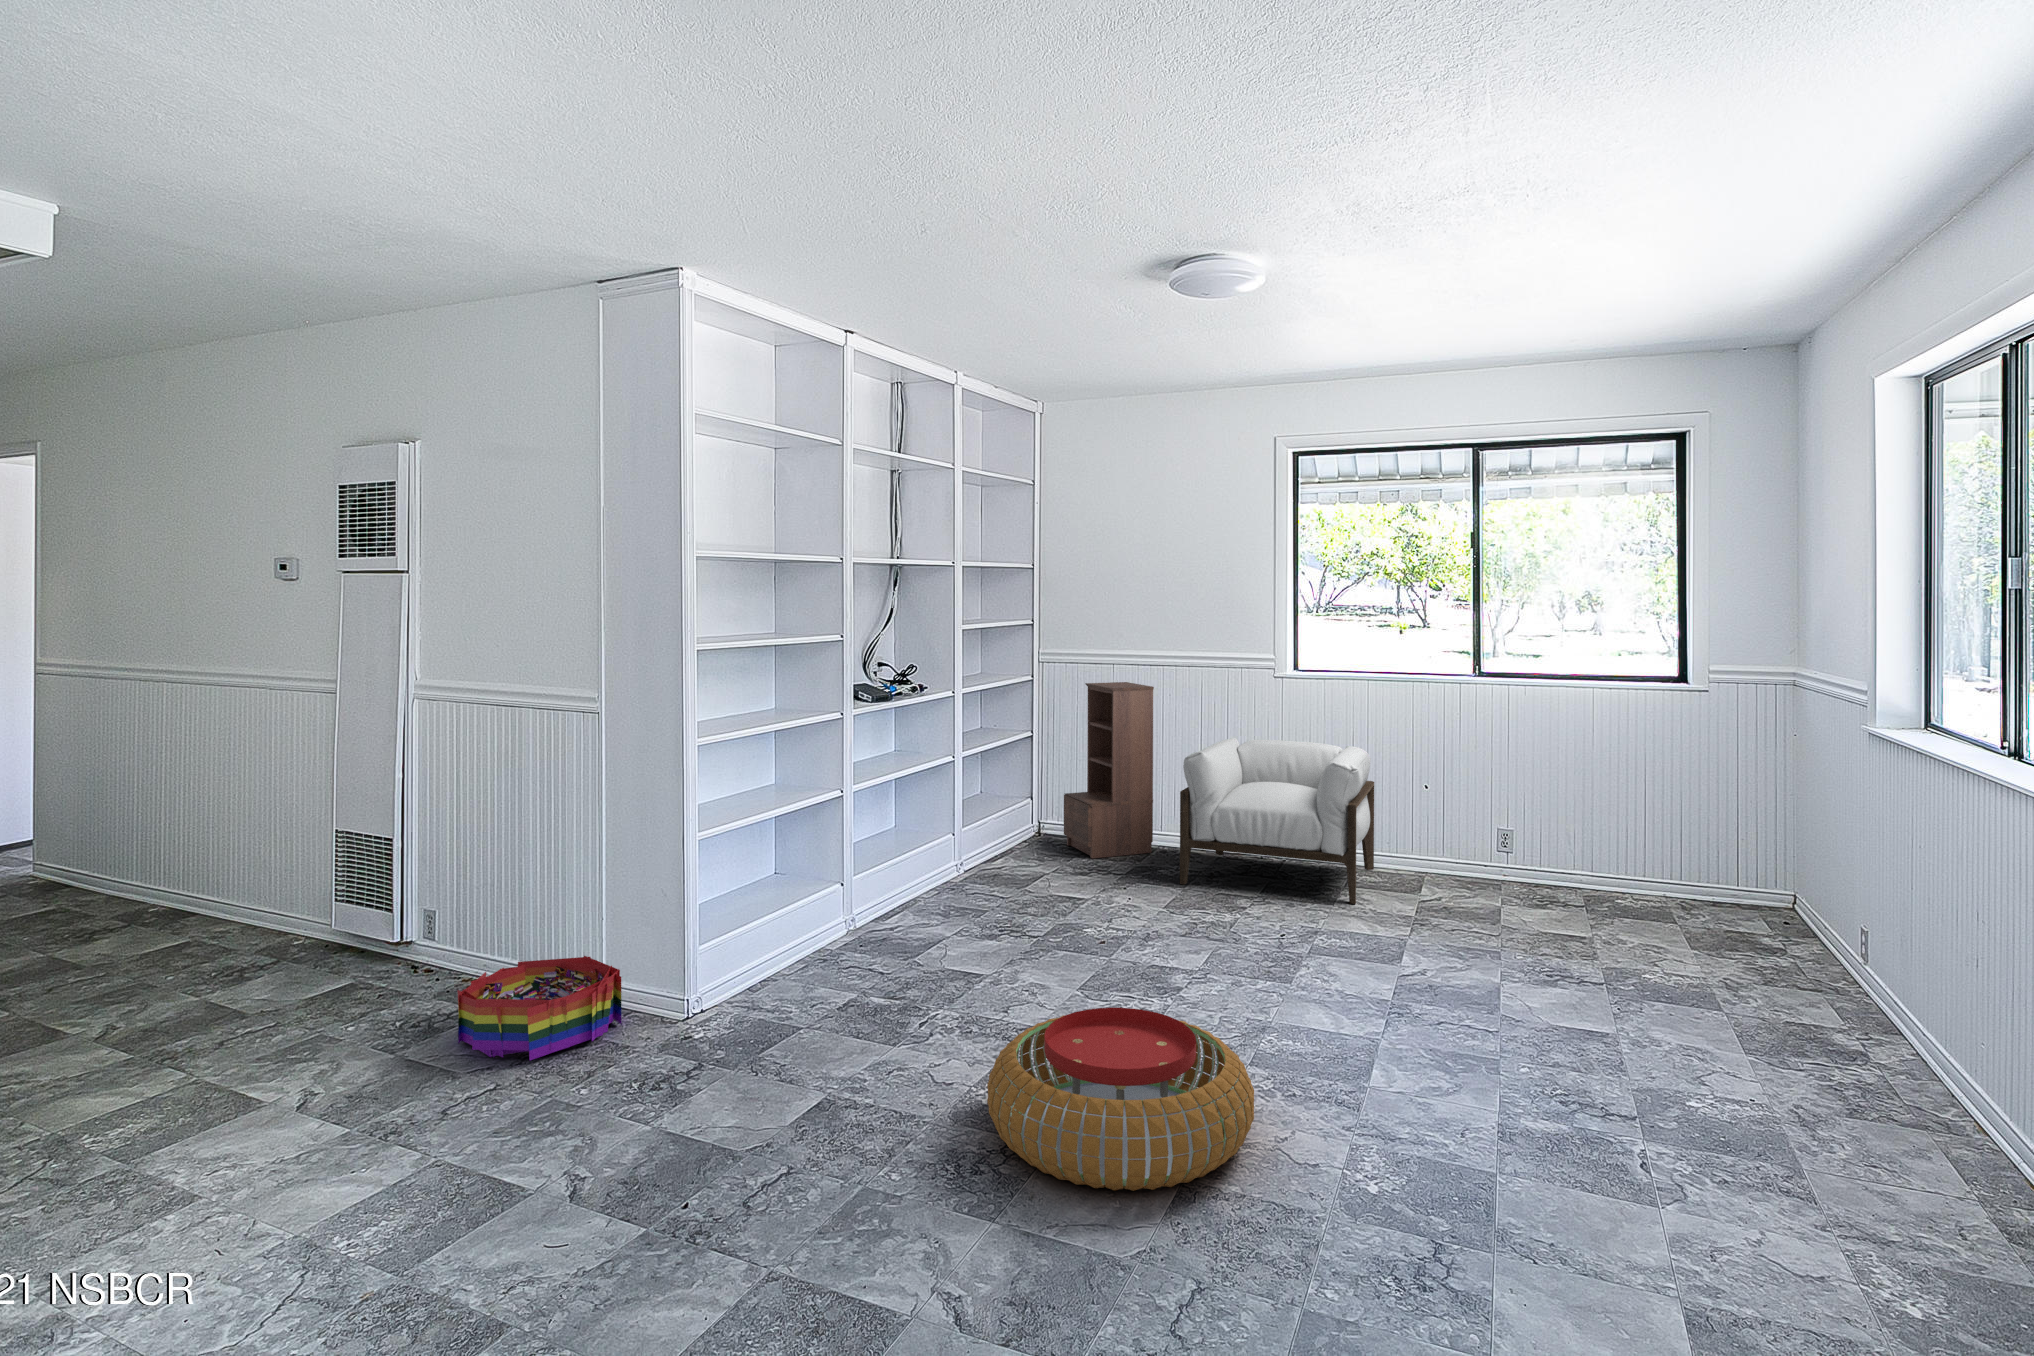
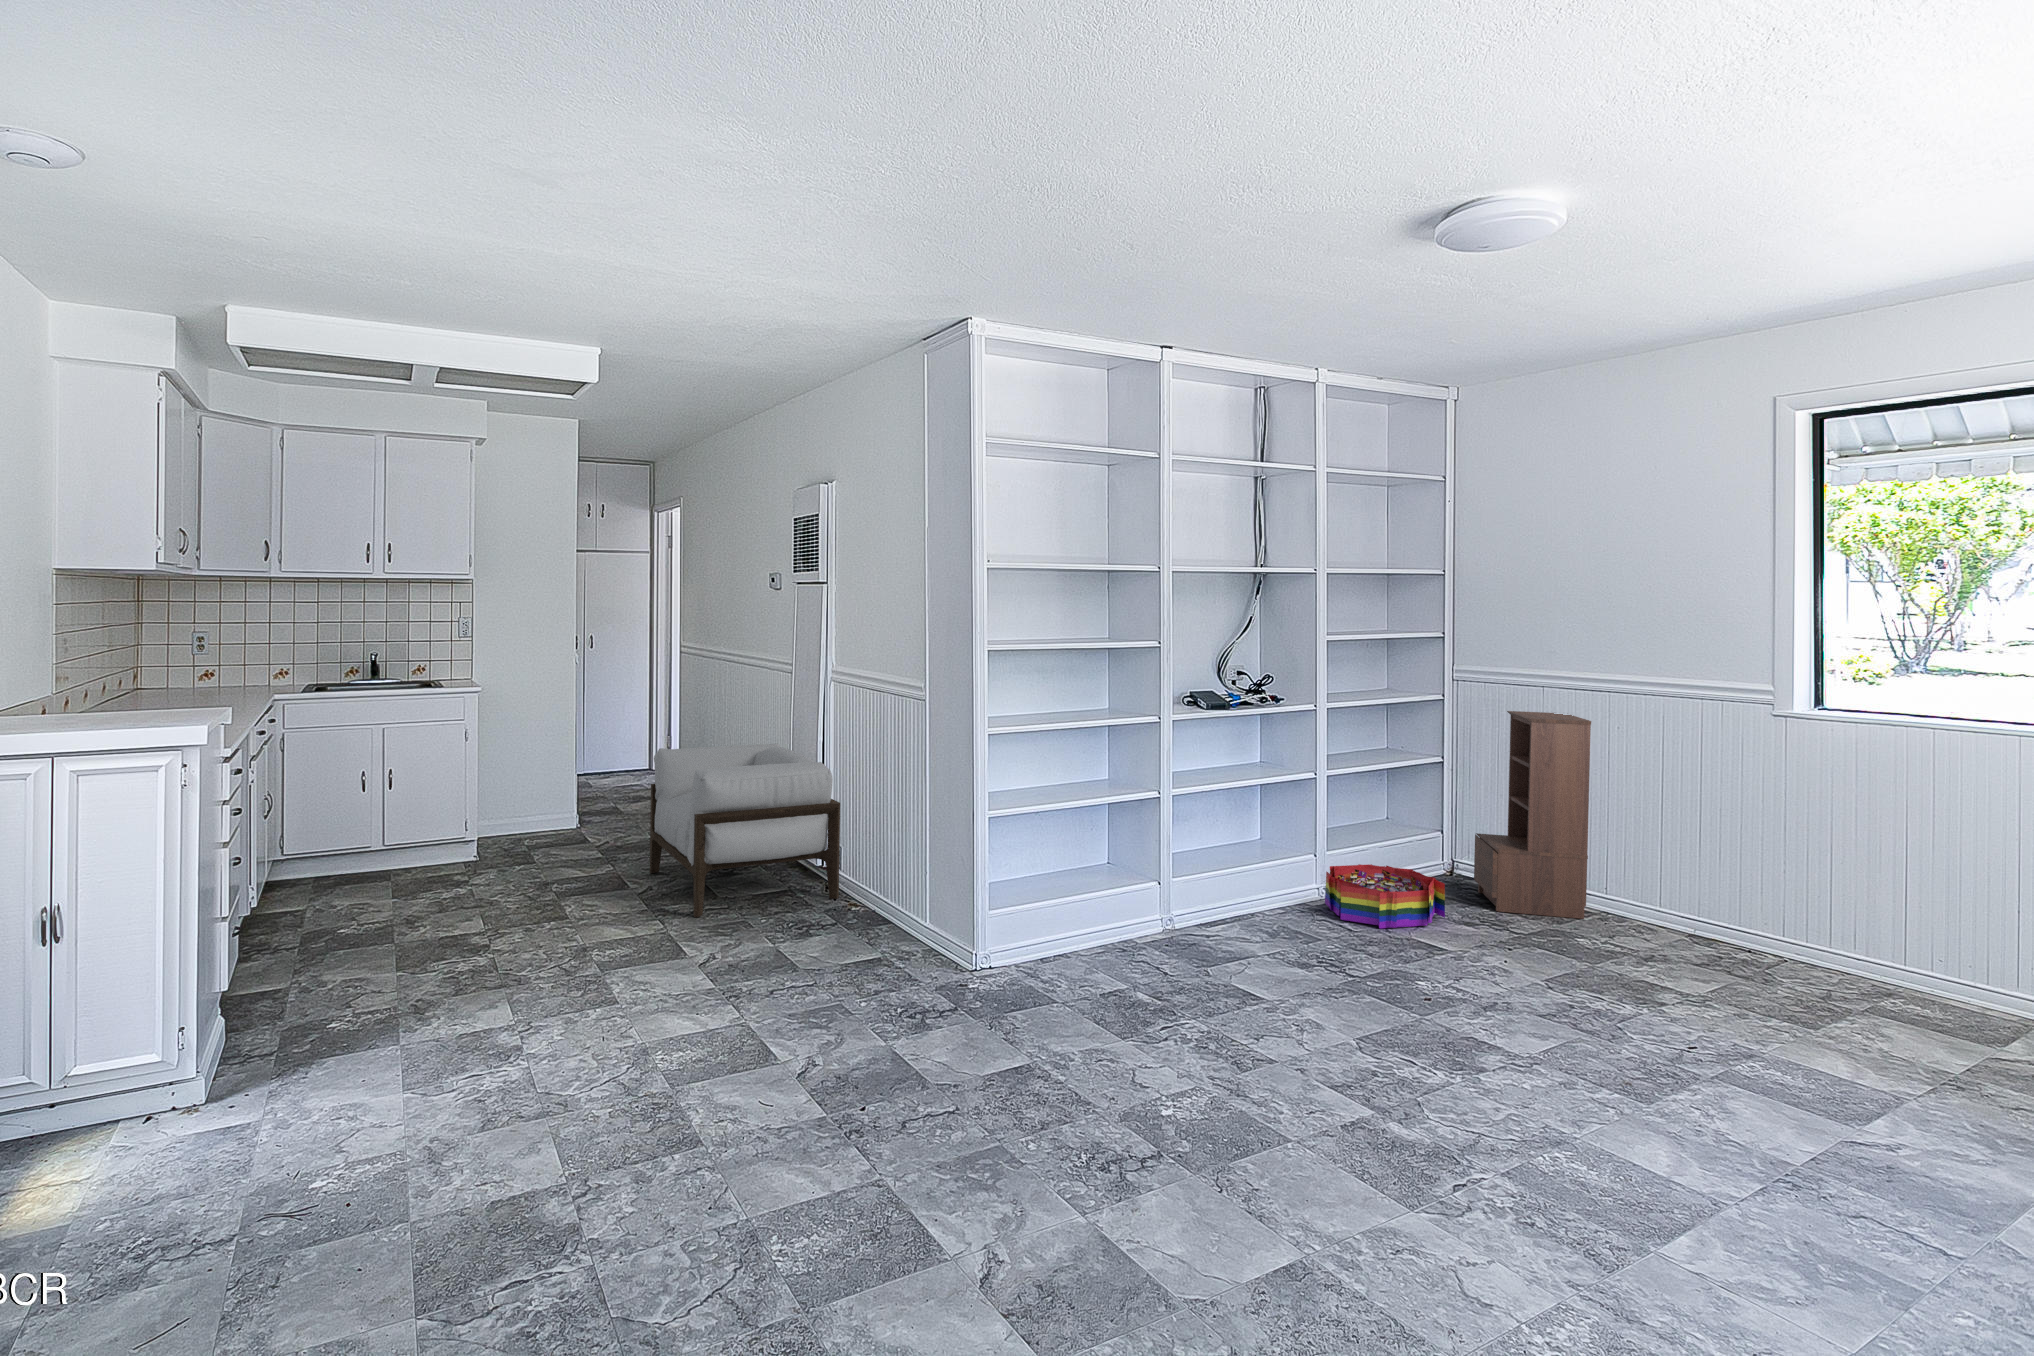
armchair: present [1180,738,1374,904] -> present [650,744,840,917]
storage bin: present [458,956,622,1060] -> present [1325,864,1445,928]
pouf: present [987,1007,1254,1191] -> none [1134,1047,1438,1258]

